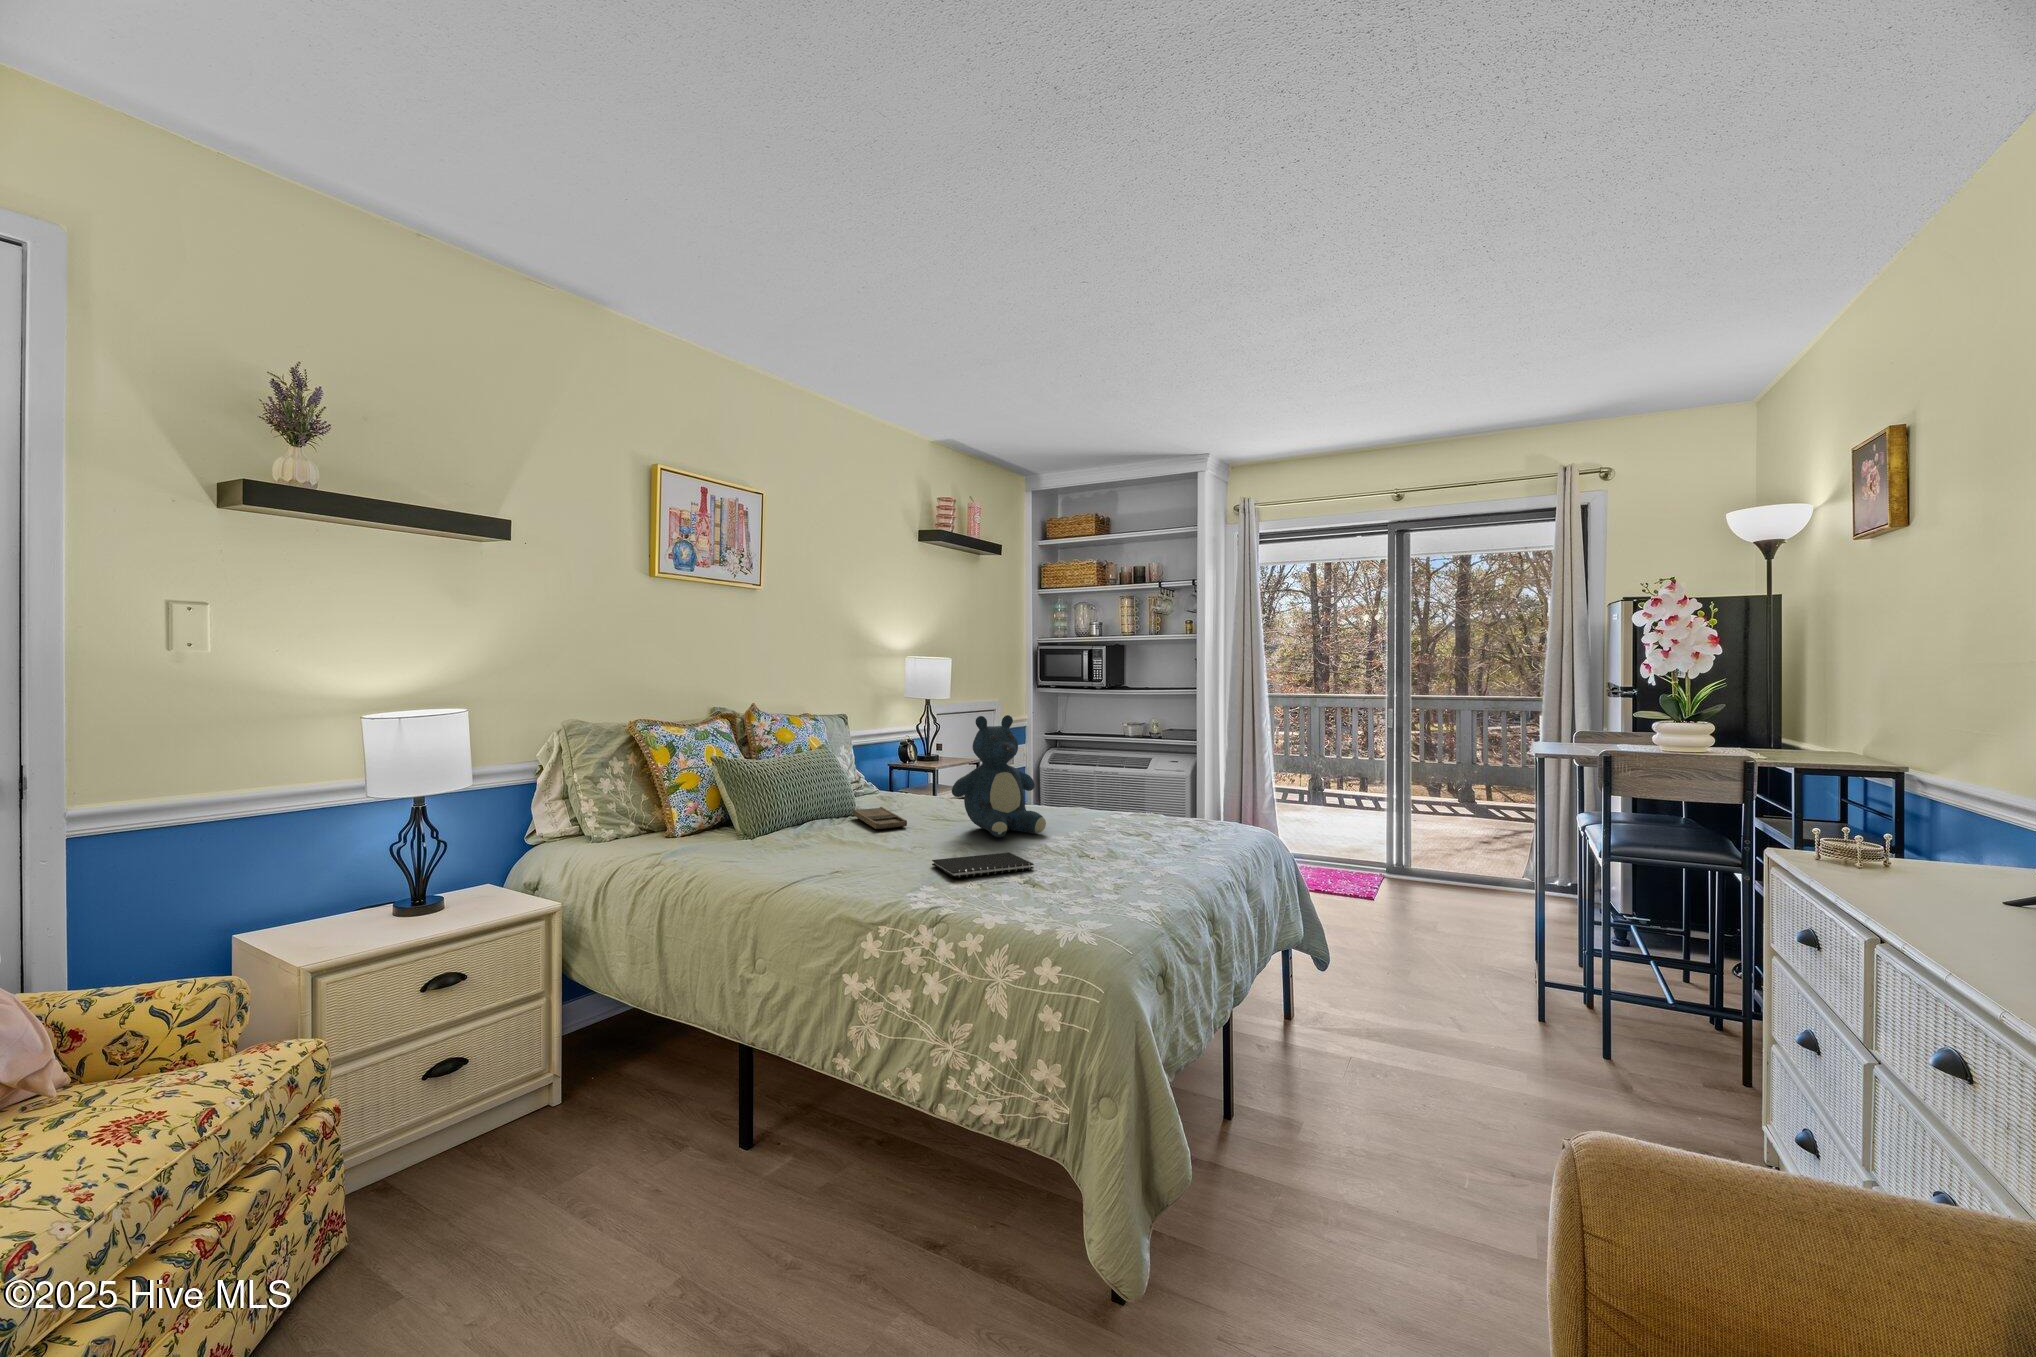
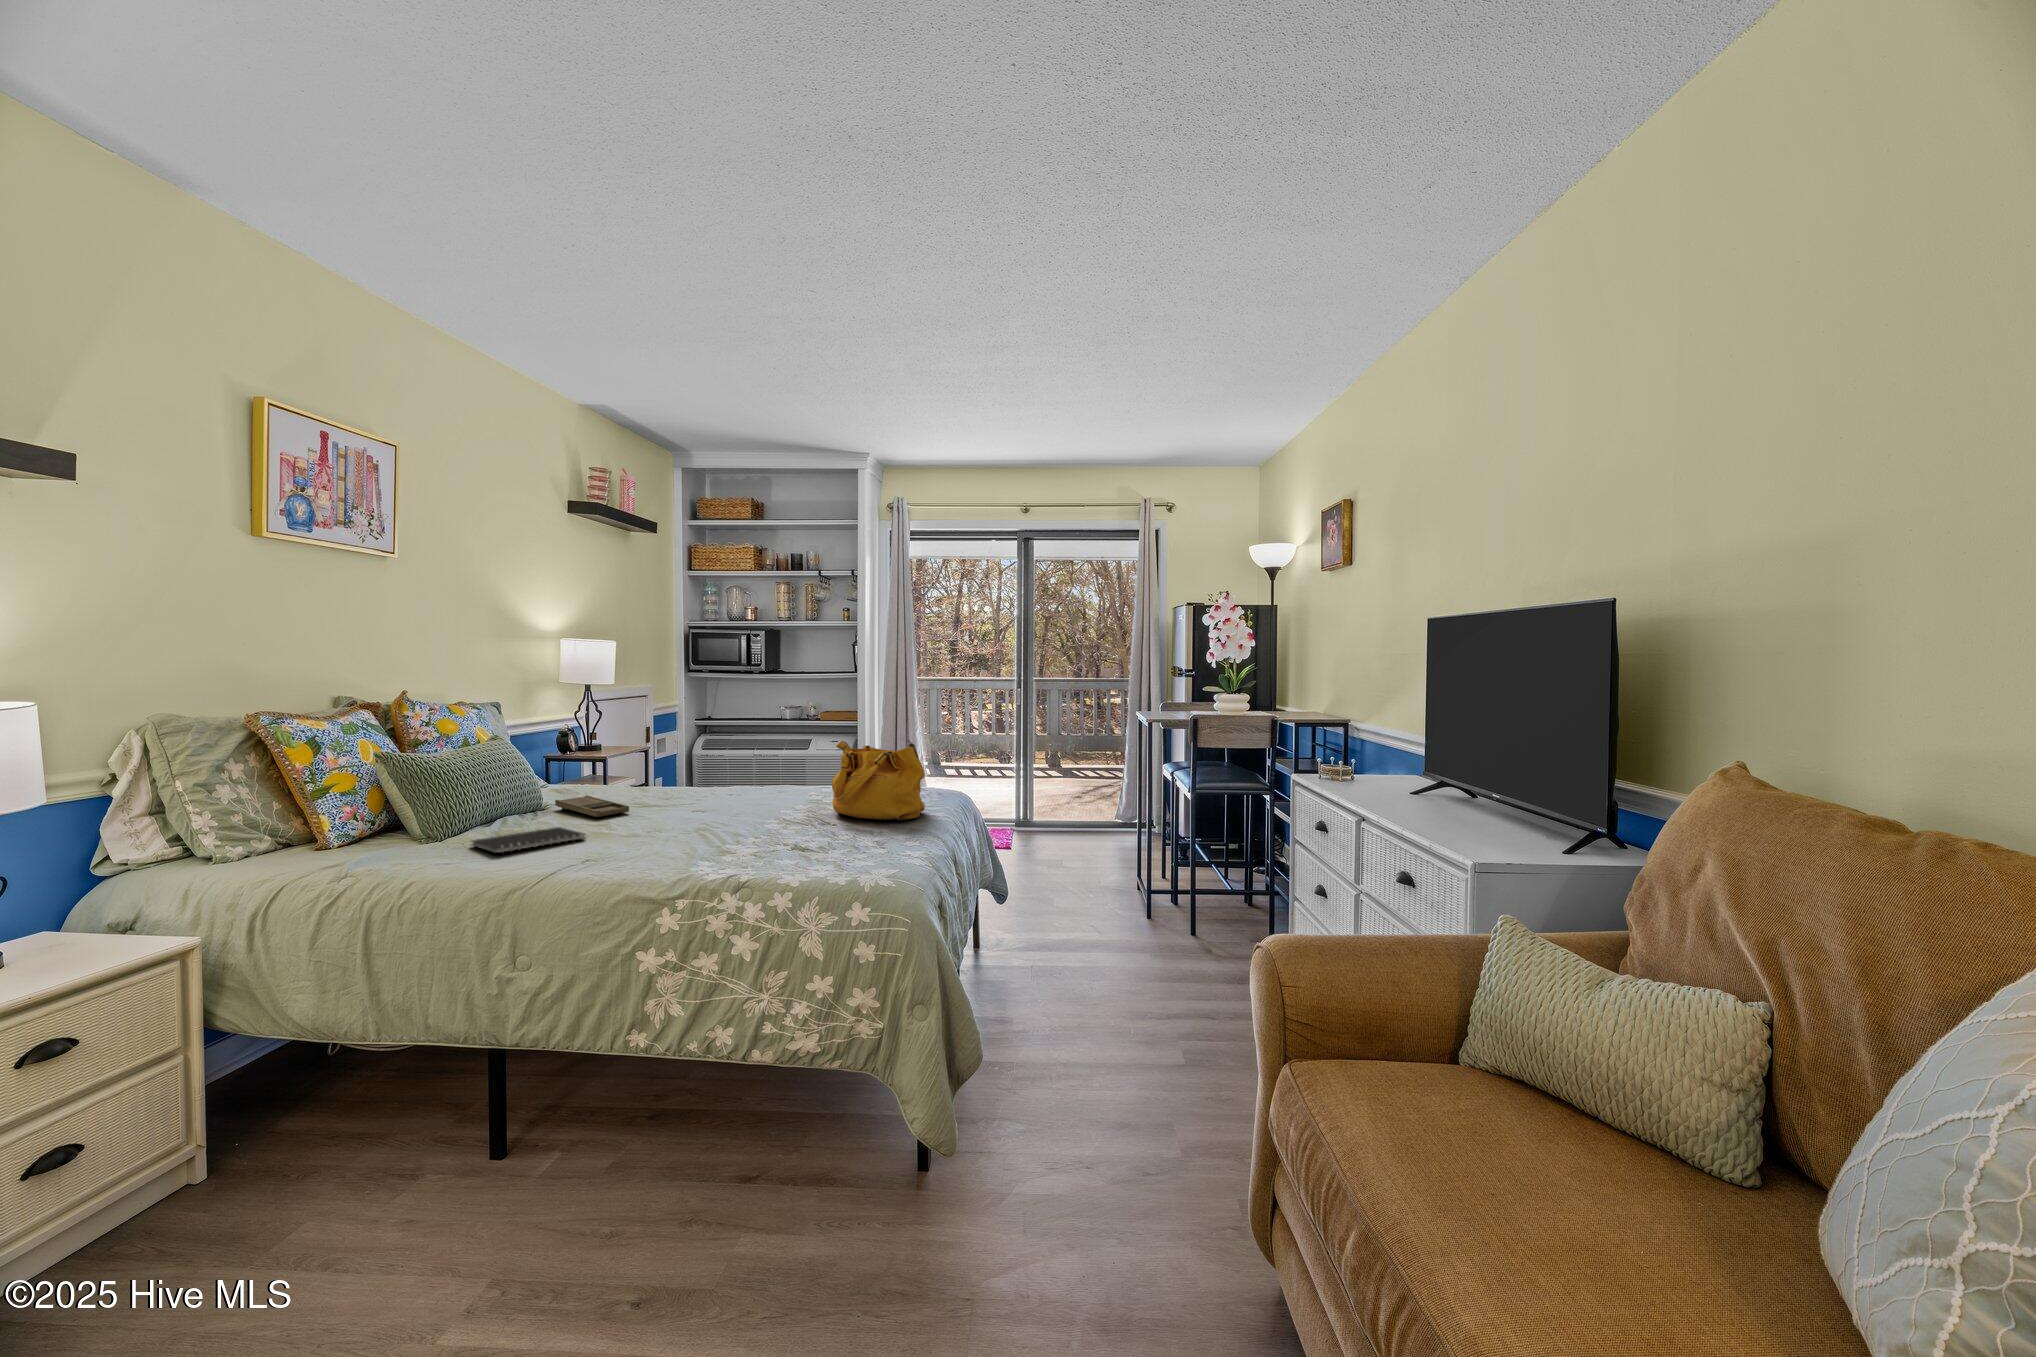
teddy bear: present [952,715,1046,837] -> none [684,697,780,813]
handbag: none [1086,766,1193,863] -> present [832,739,925,820]
notebook: present [932,852,1034,878] -> present [472,827,584,853]

